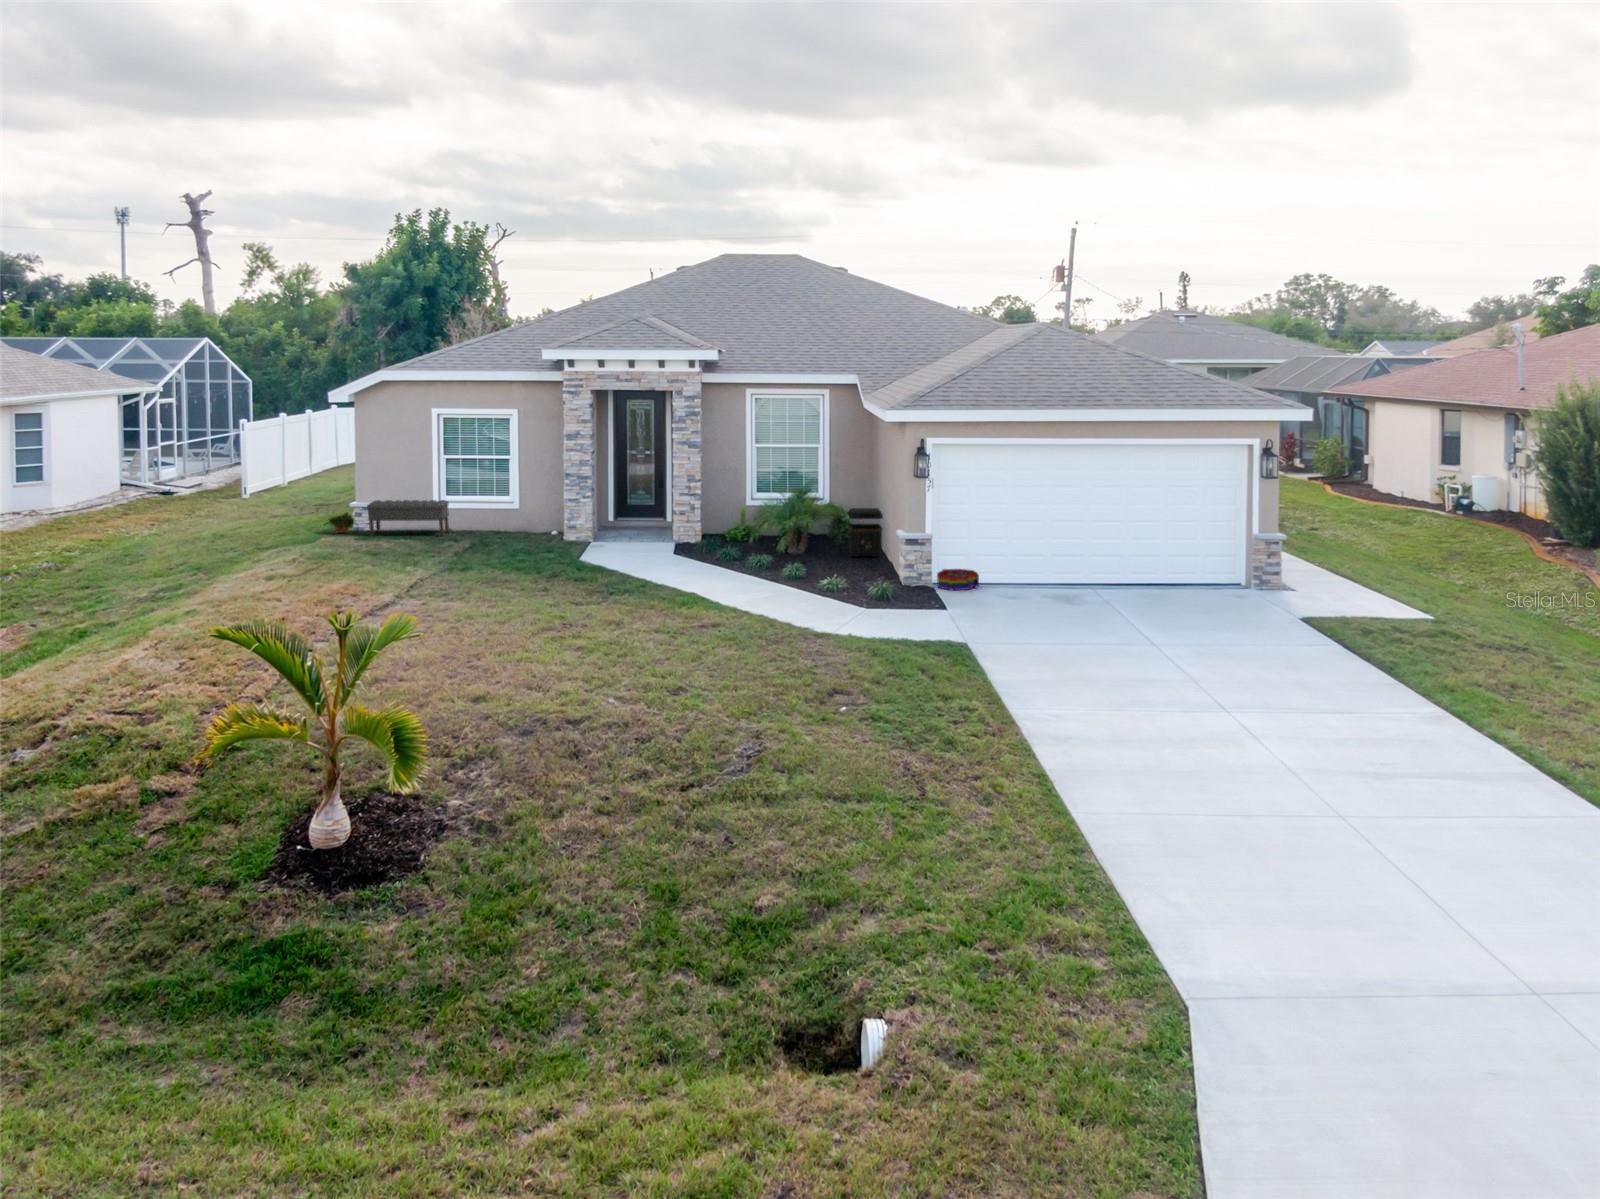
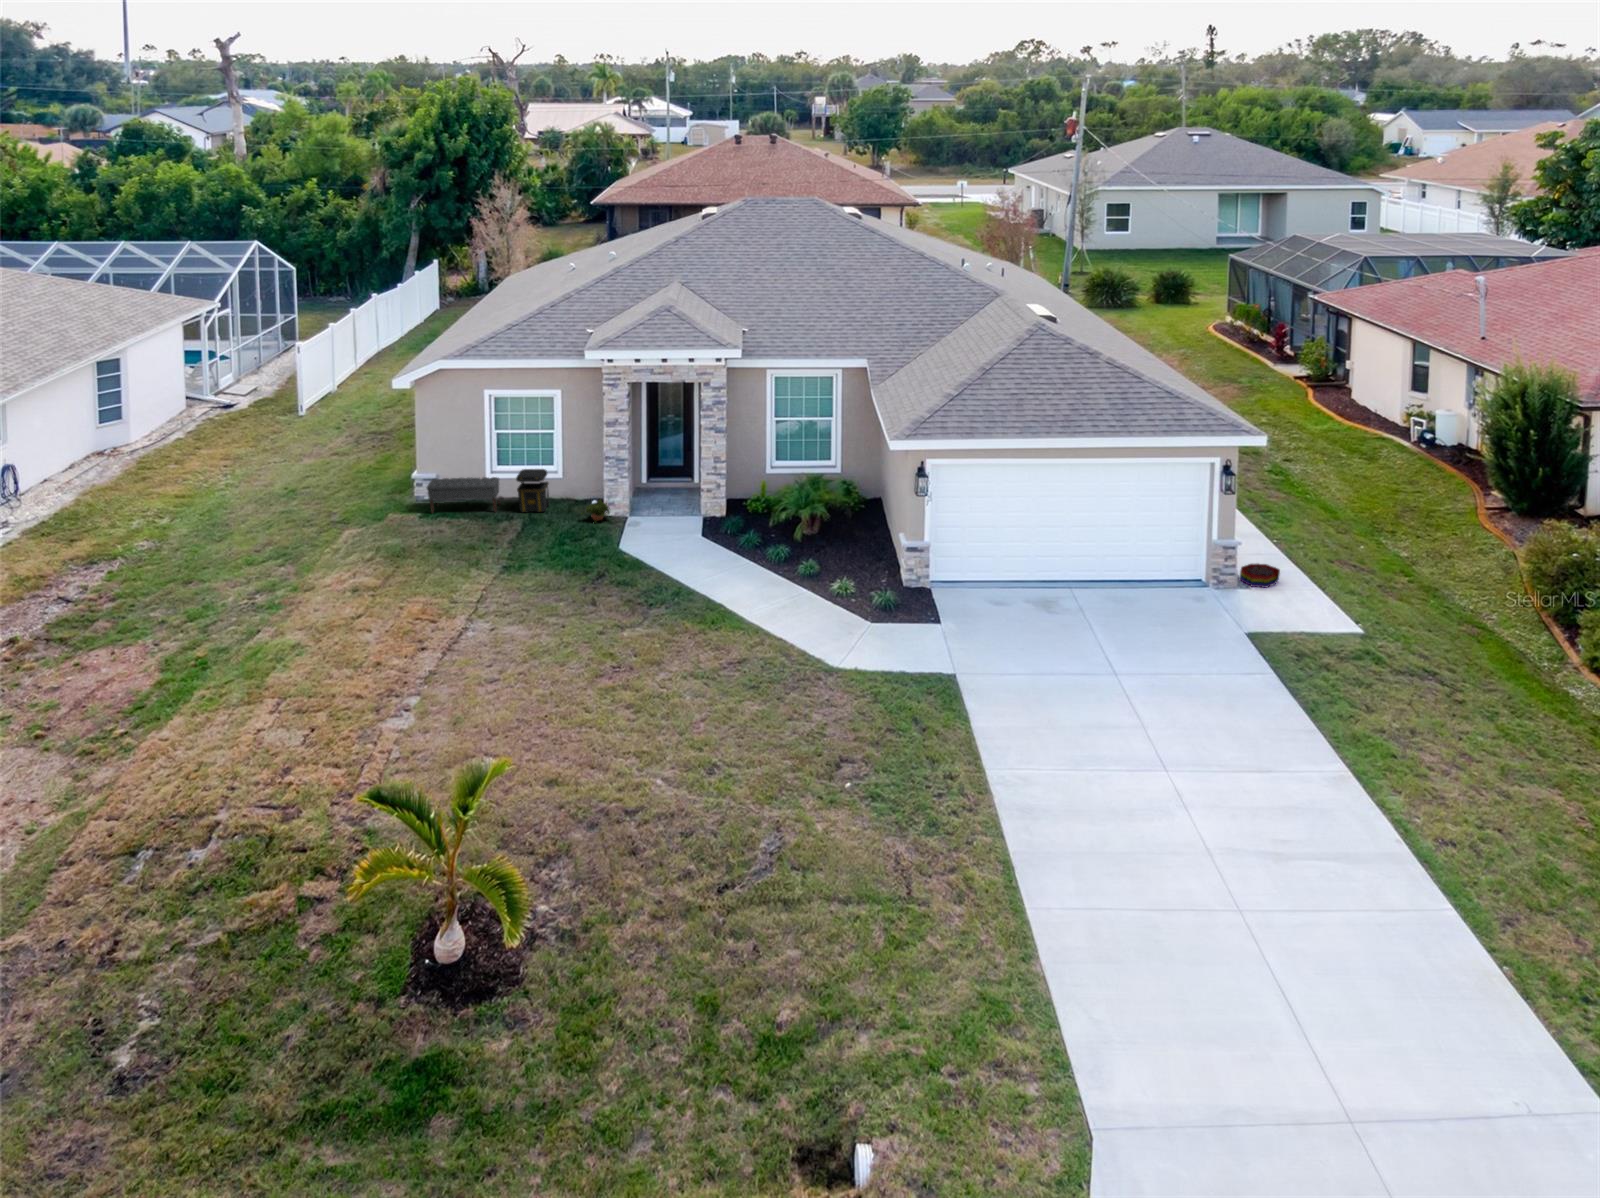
toolbox: present [847,508,883,557] -> present [516,469,549,512]
potted plant: present [325,512,358,533] -> present [581,499,610,521]
storage bin: present [937,569,979,590] -> present [1240,564,1280,588]

